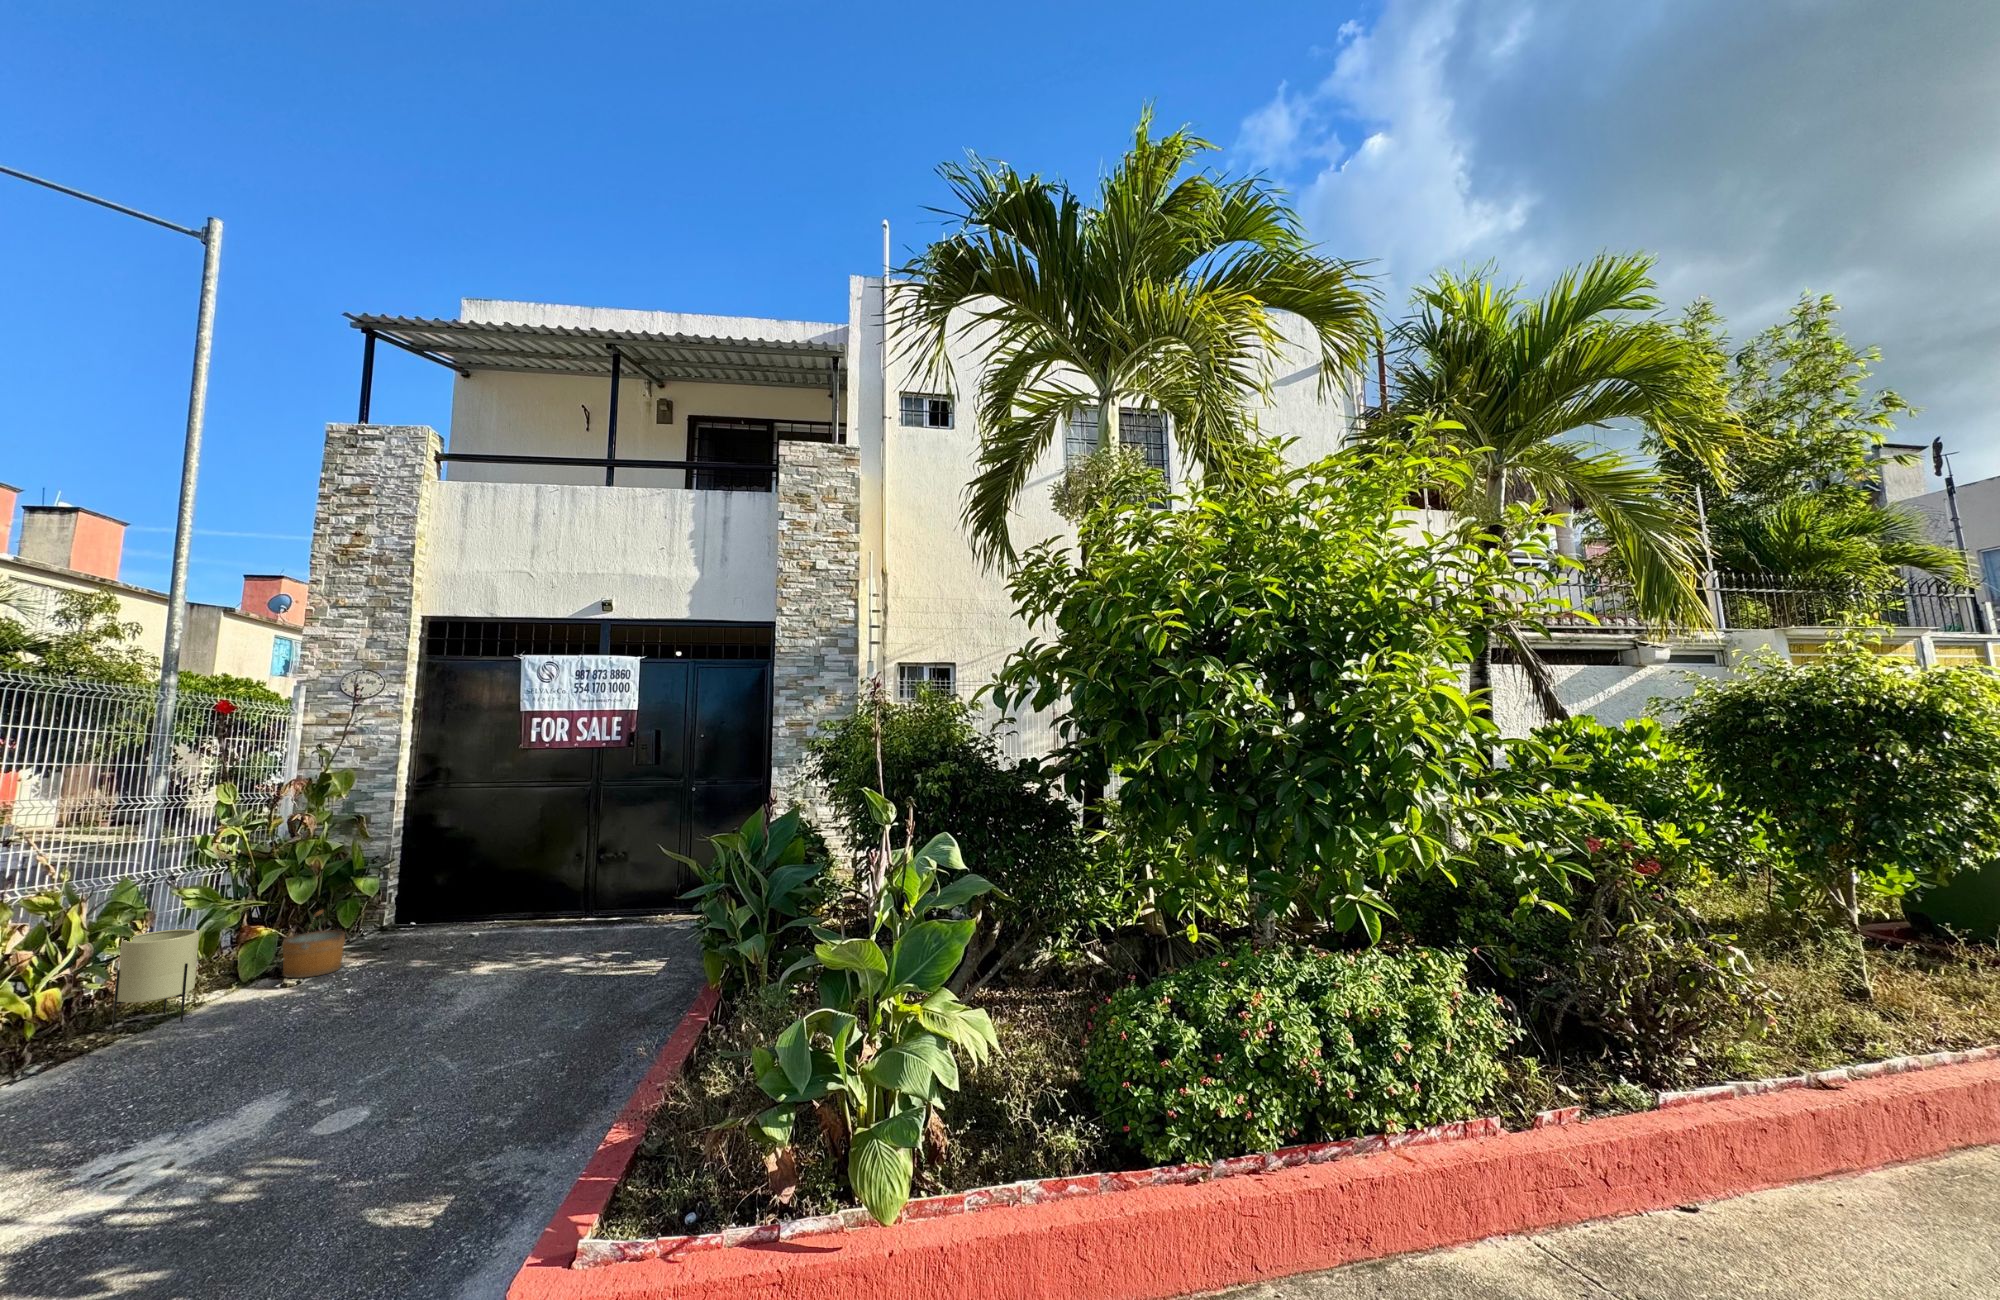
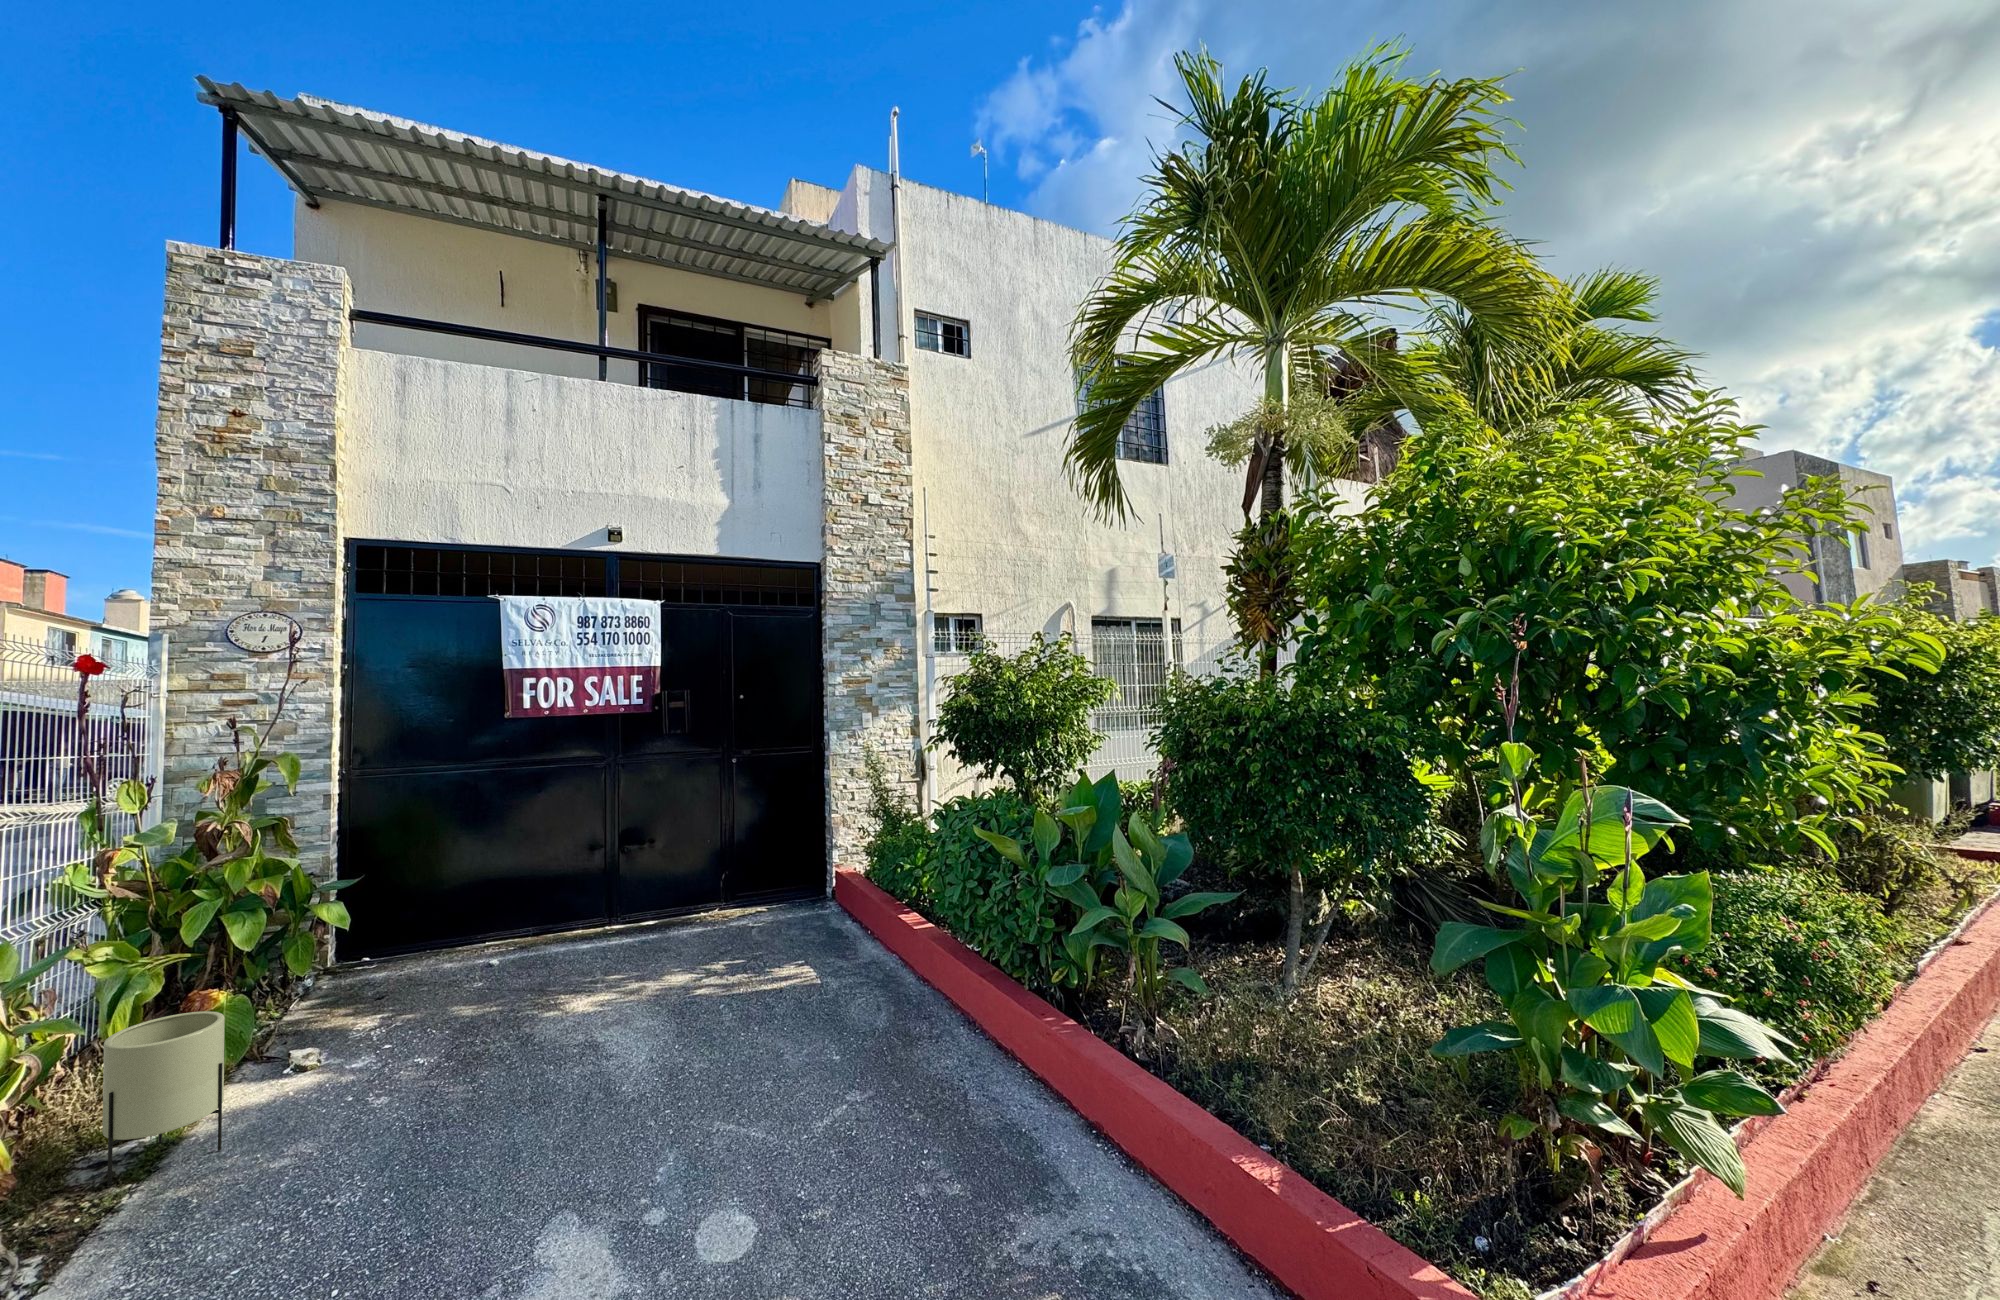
bucket: present [283,910,345,978] -> none [270,955,358,1057]

